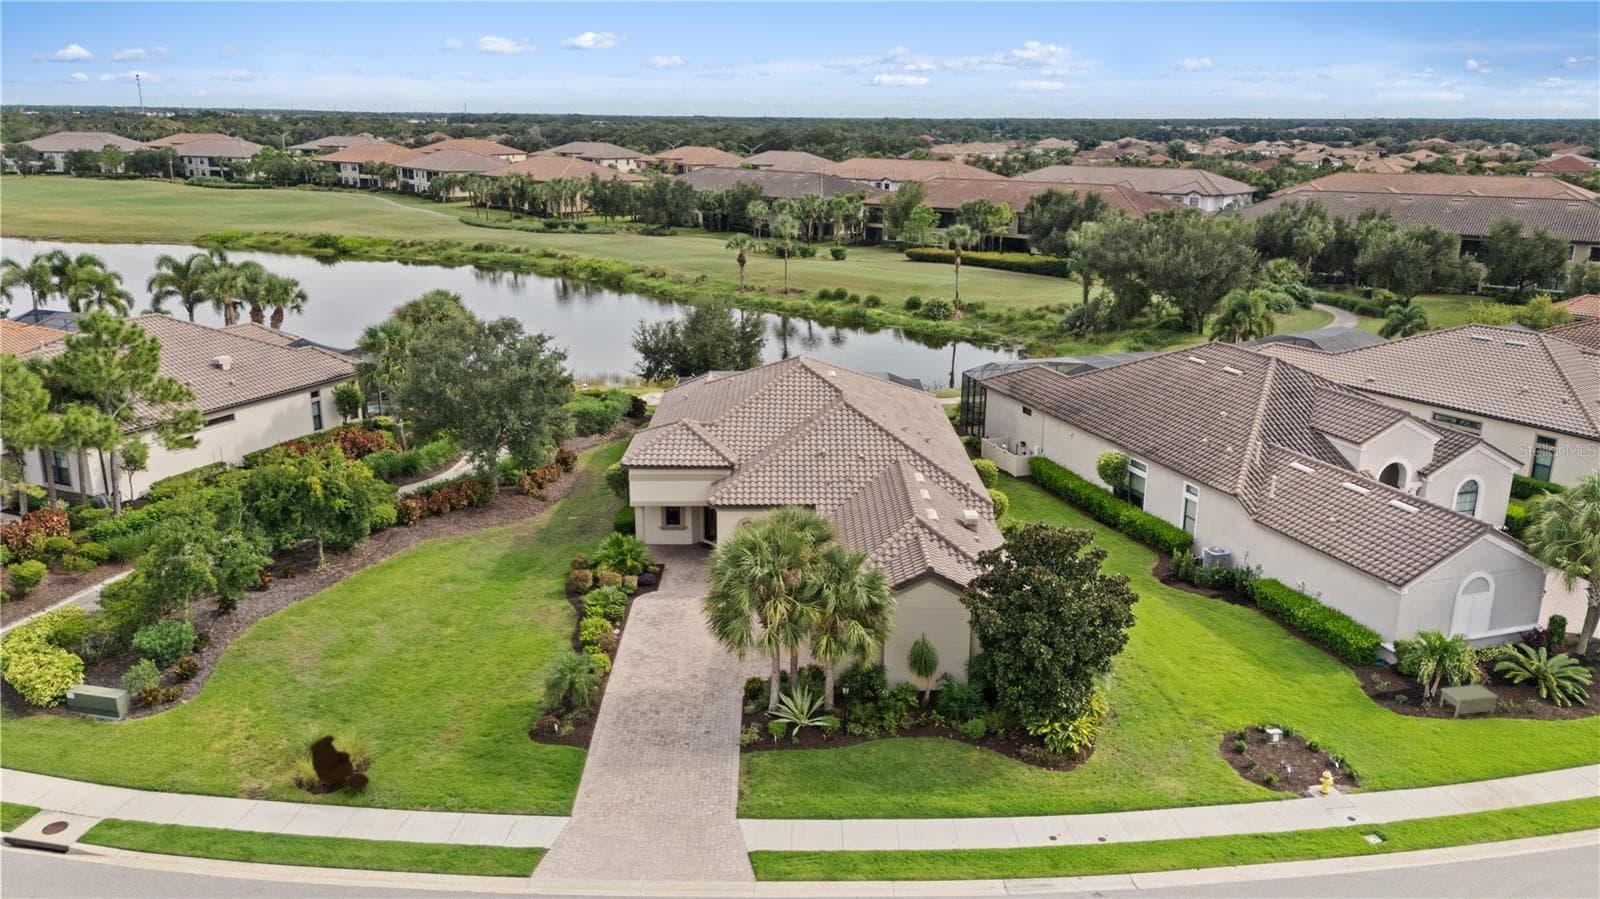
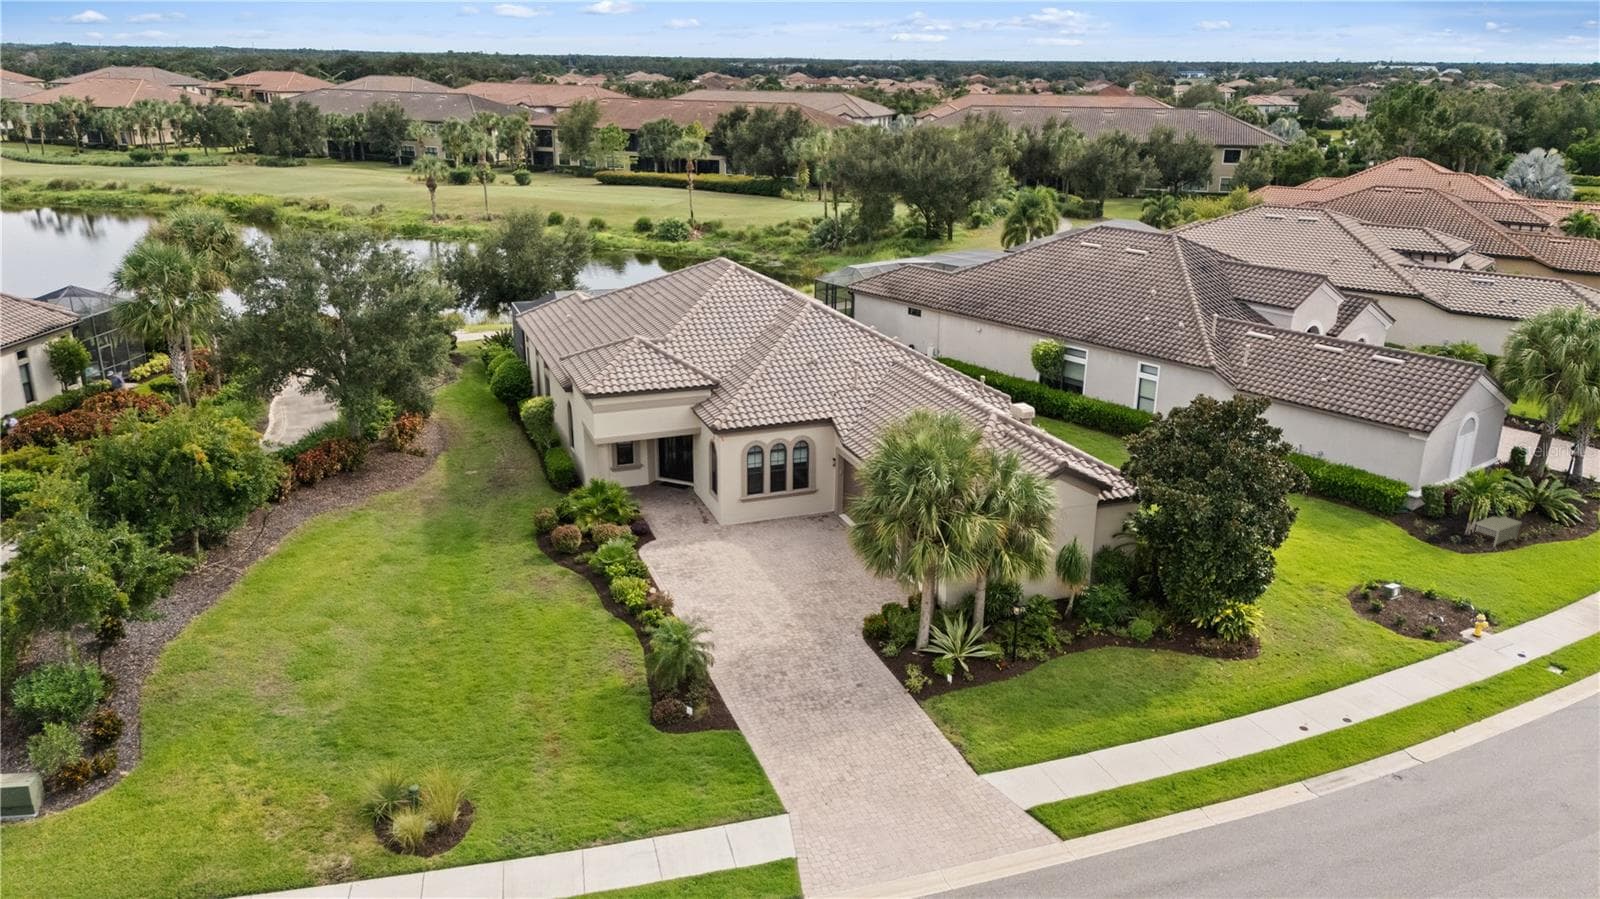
lounge chair: present [311,735,370,792] -> none [413,779,499,861]

